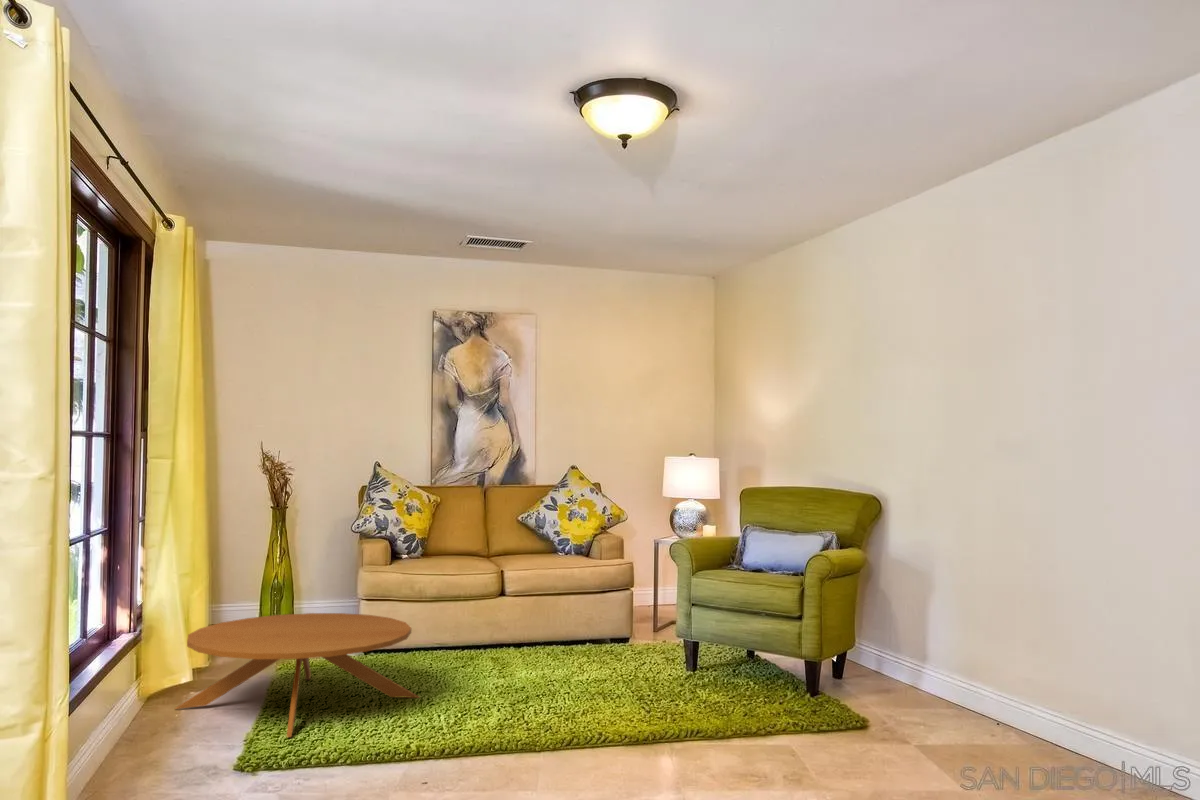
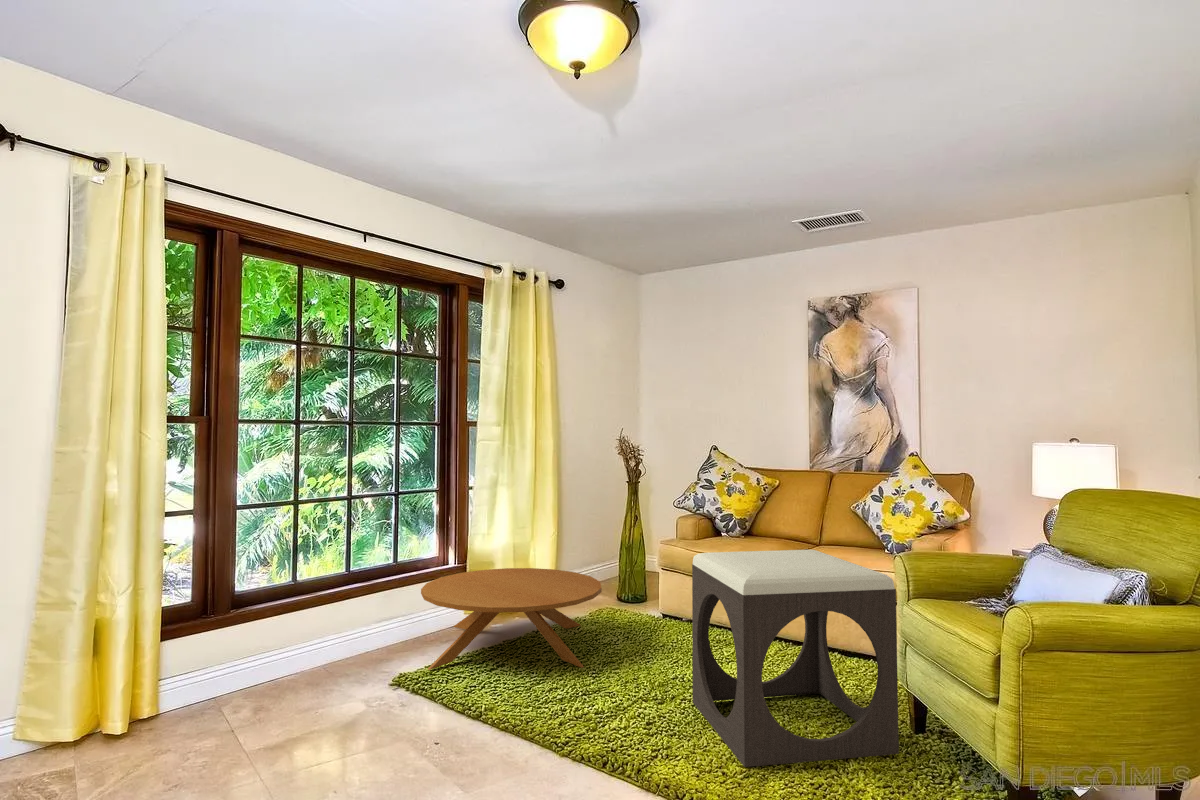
footstool: none [563,546,718,704] -> present [692,550,899,767]

